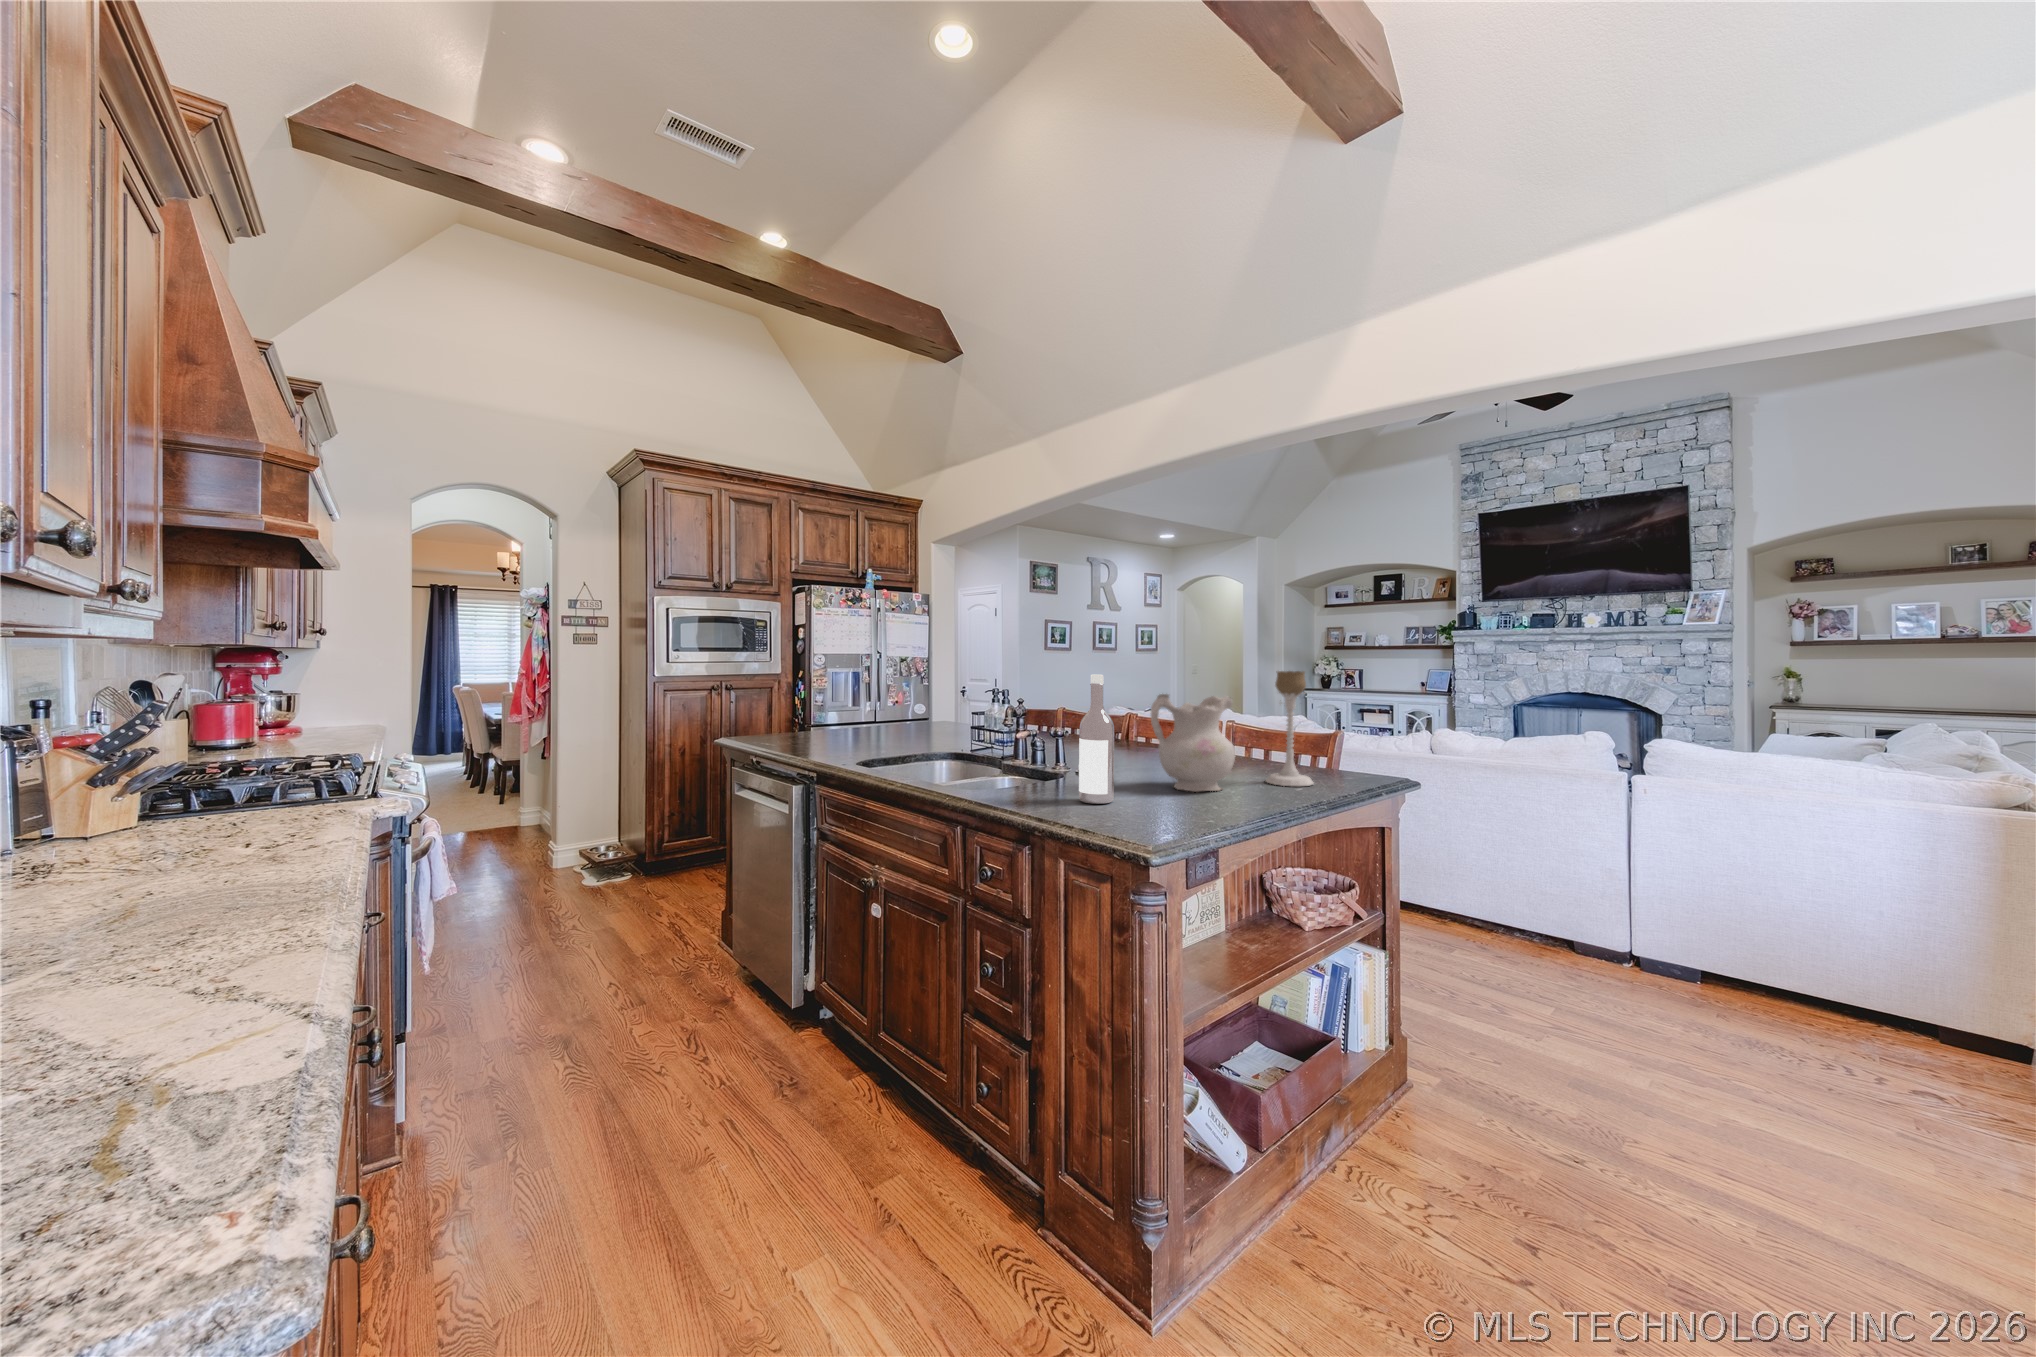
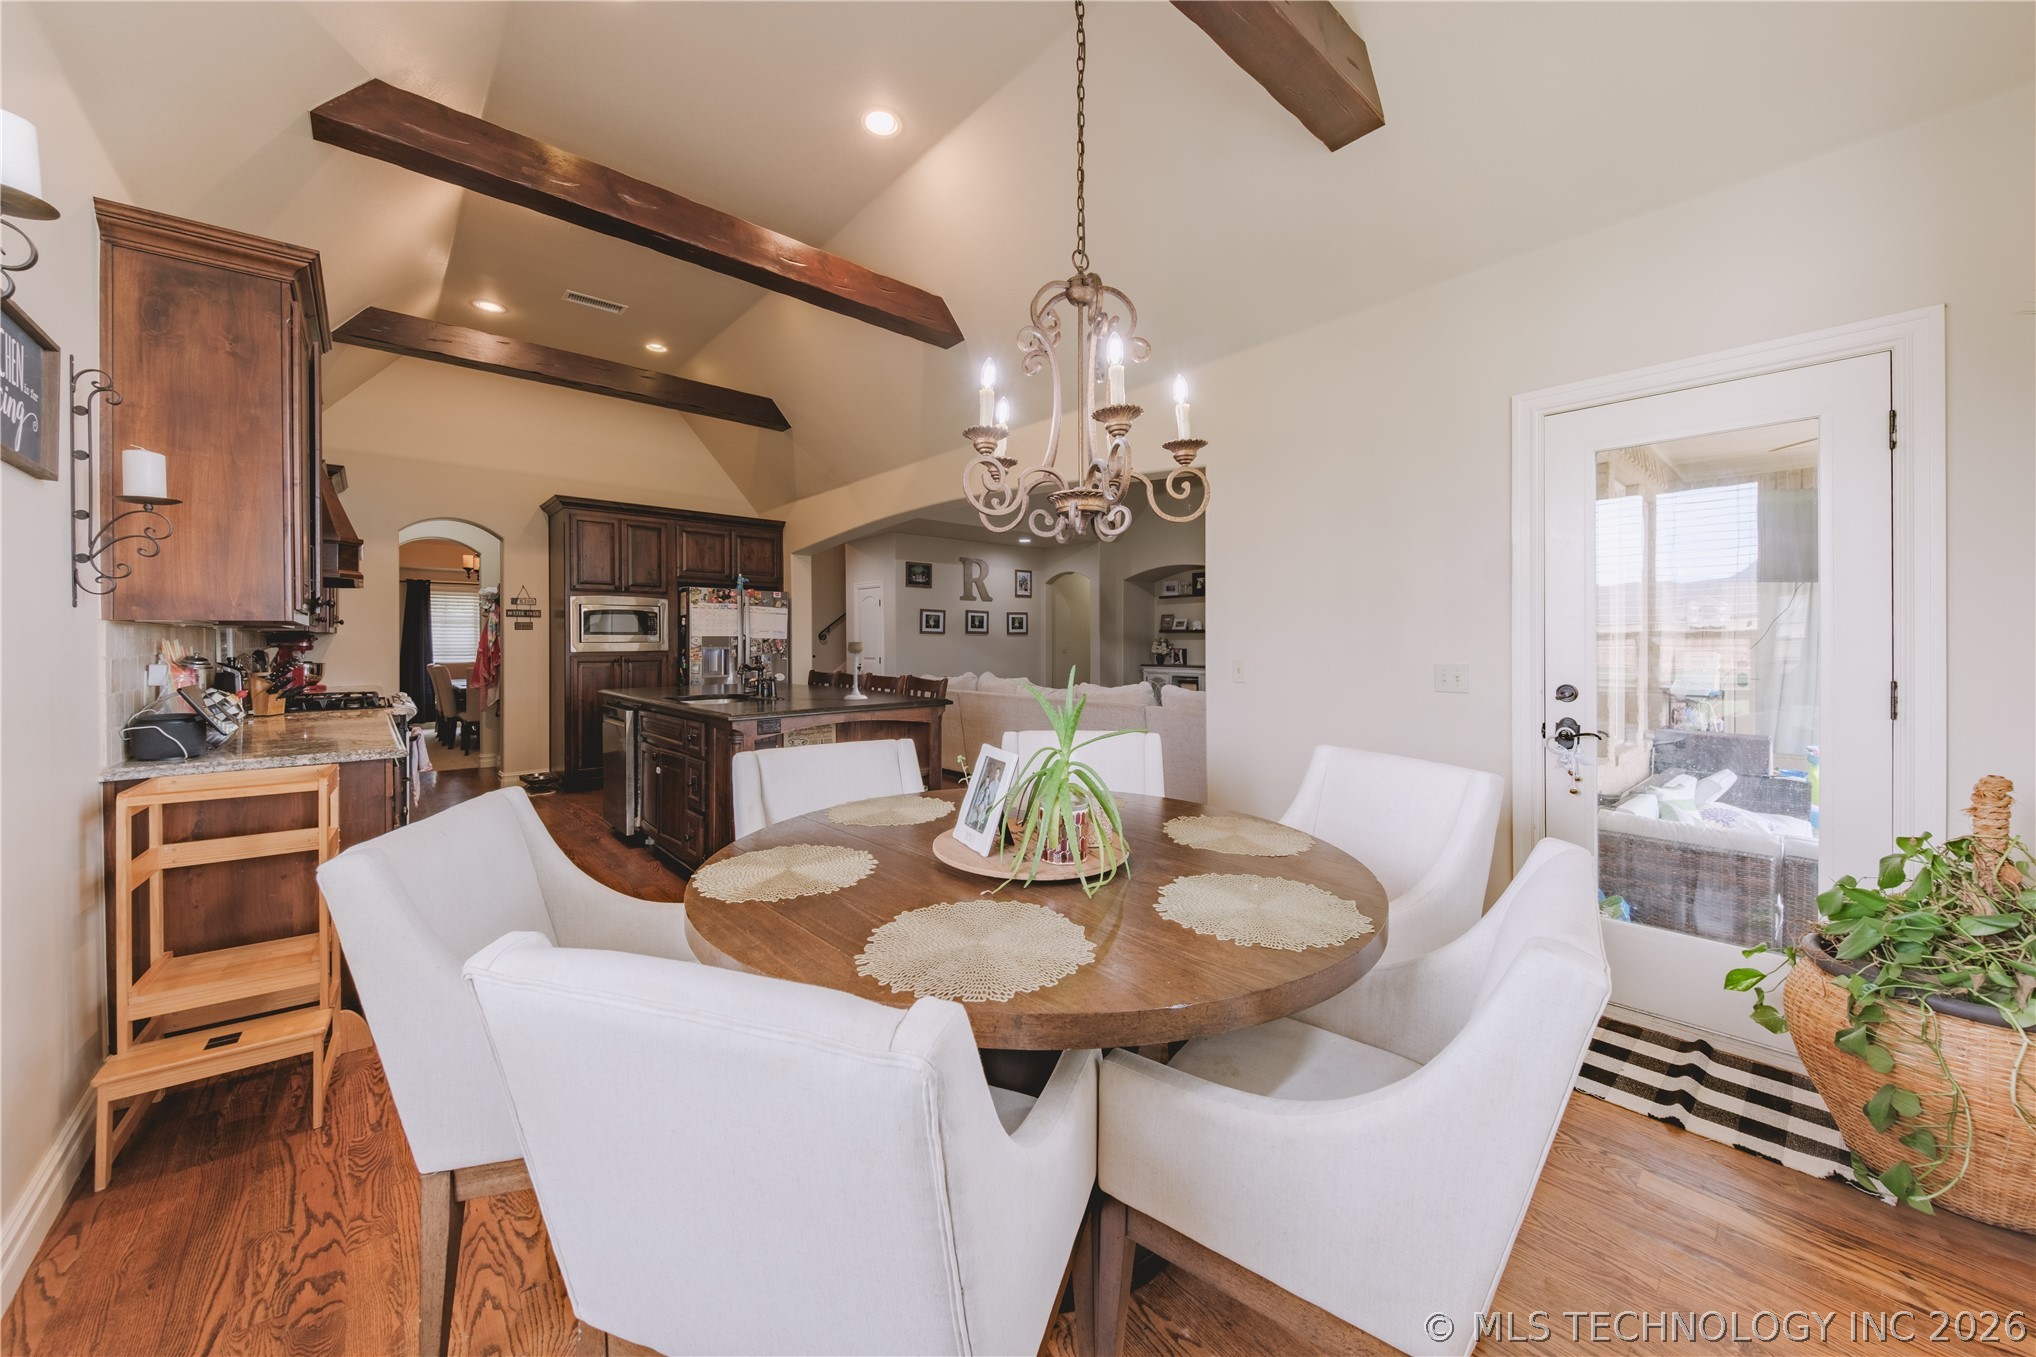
wine bottle: present [1079,674,1114,804] -> none [727,643,745,703]
ceramic pitcher: present [1151,694,1235,792] -> none [776,653,820,701]

